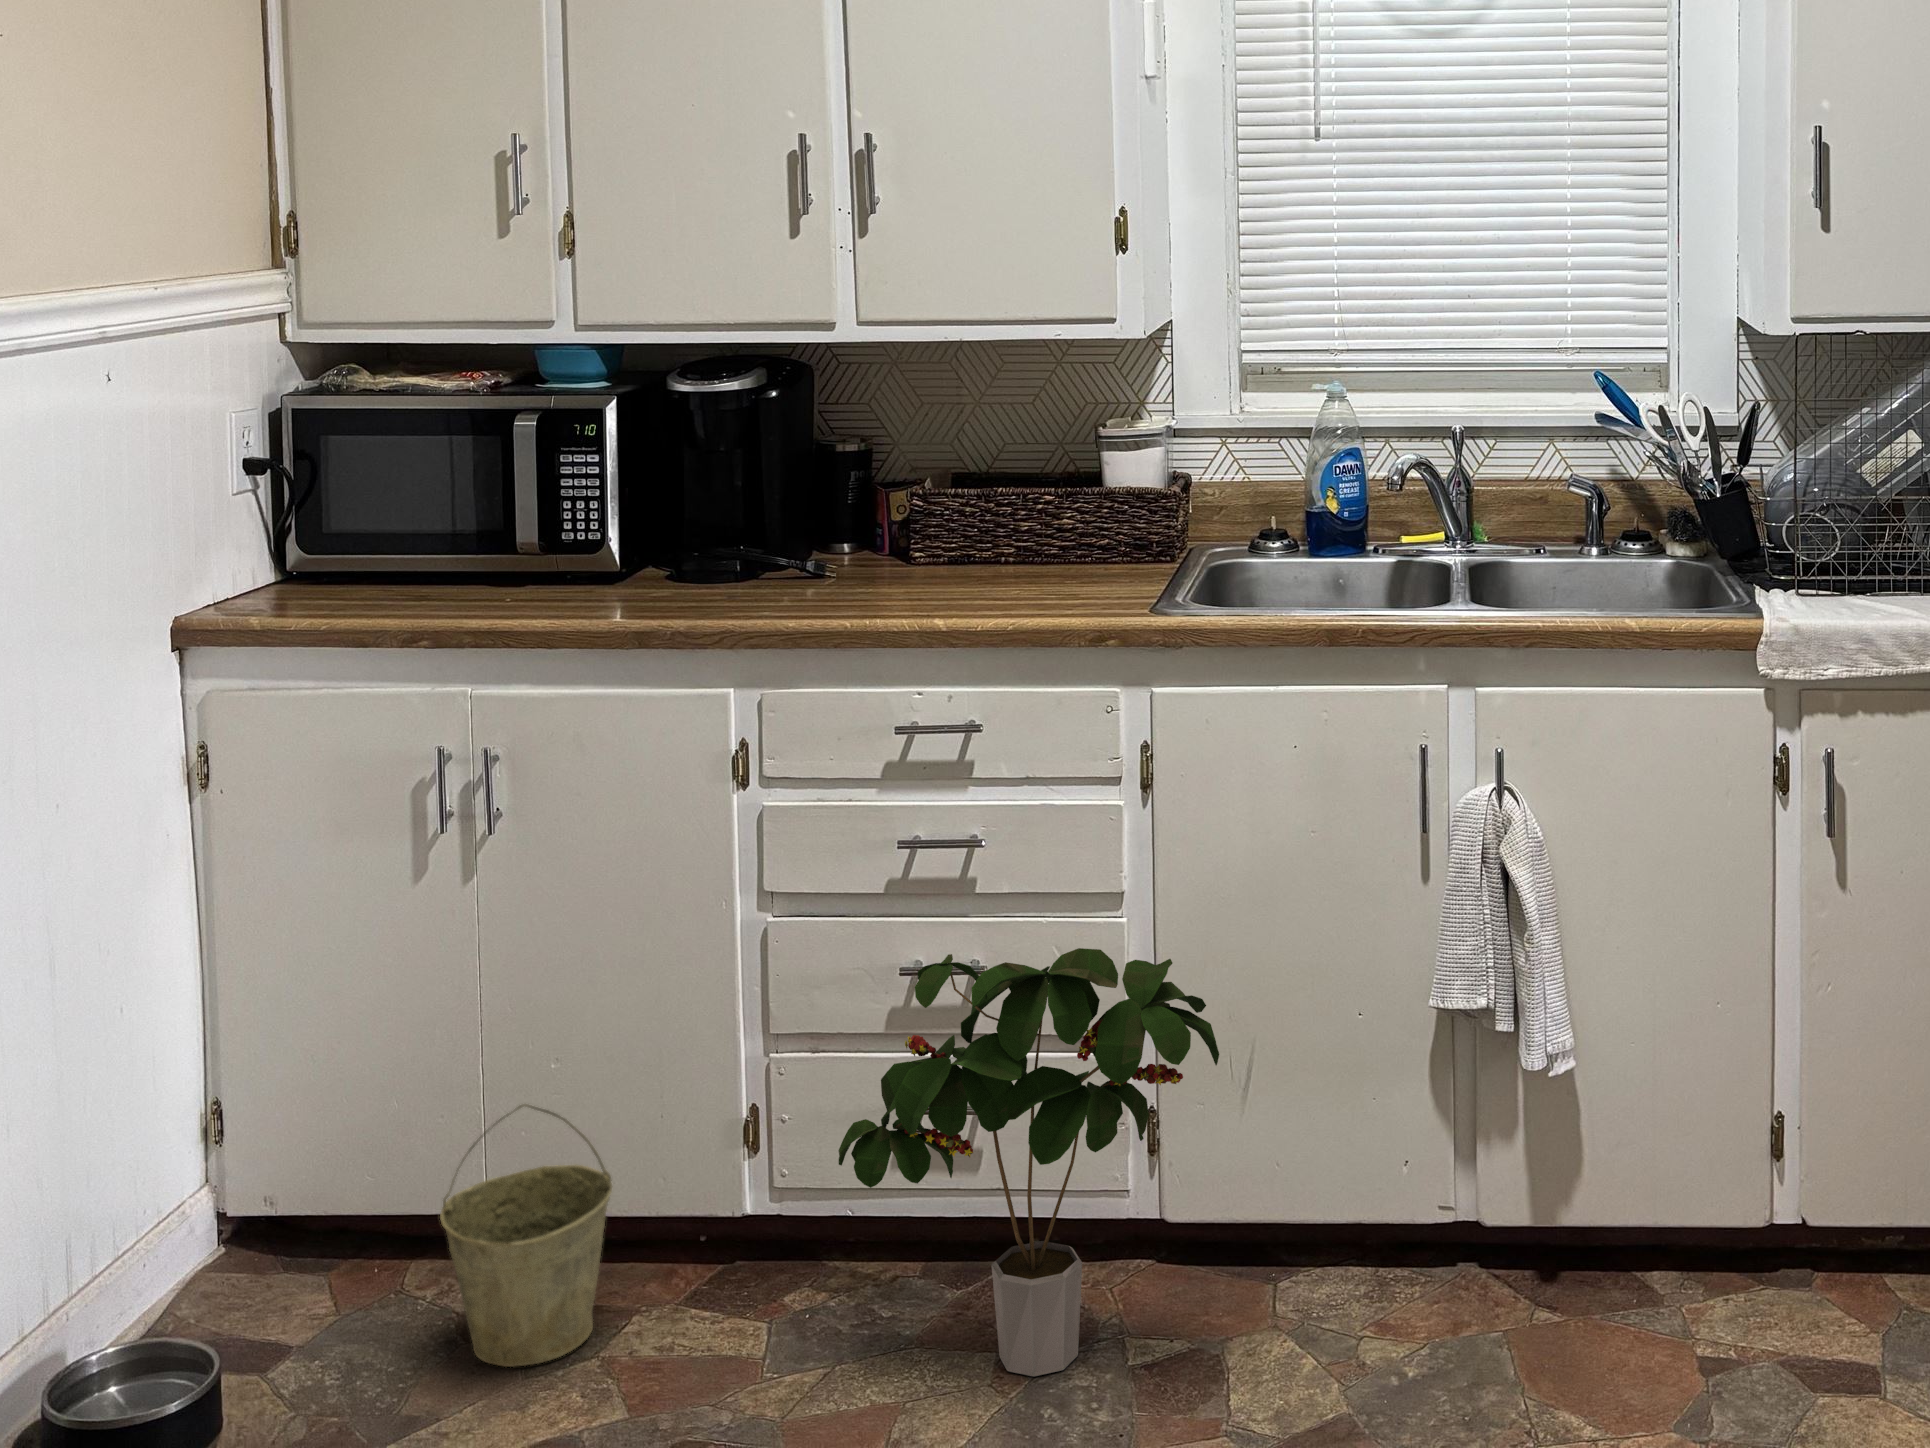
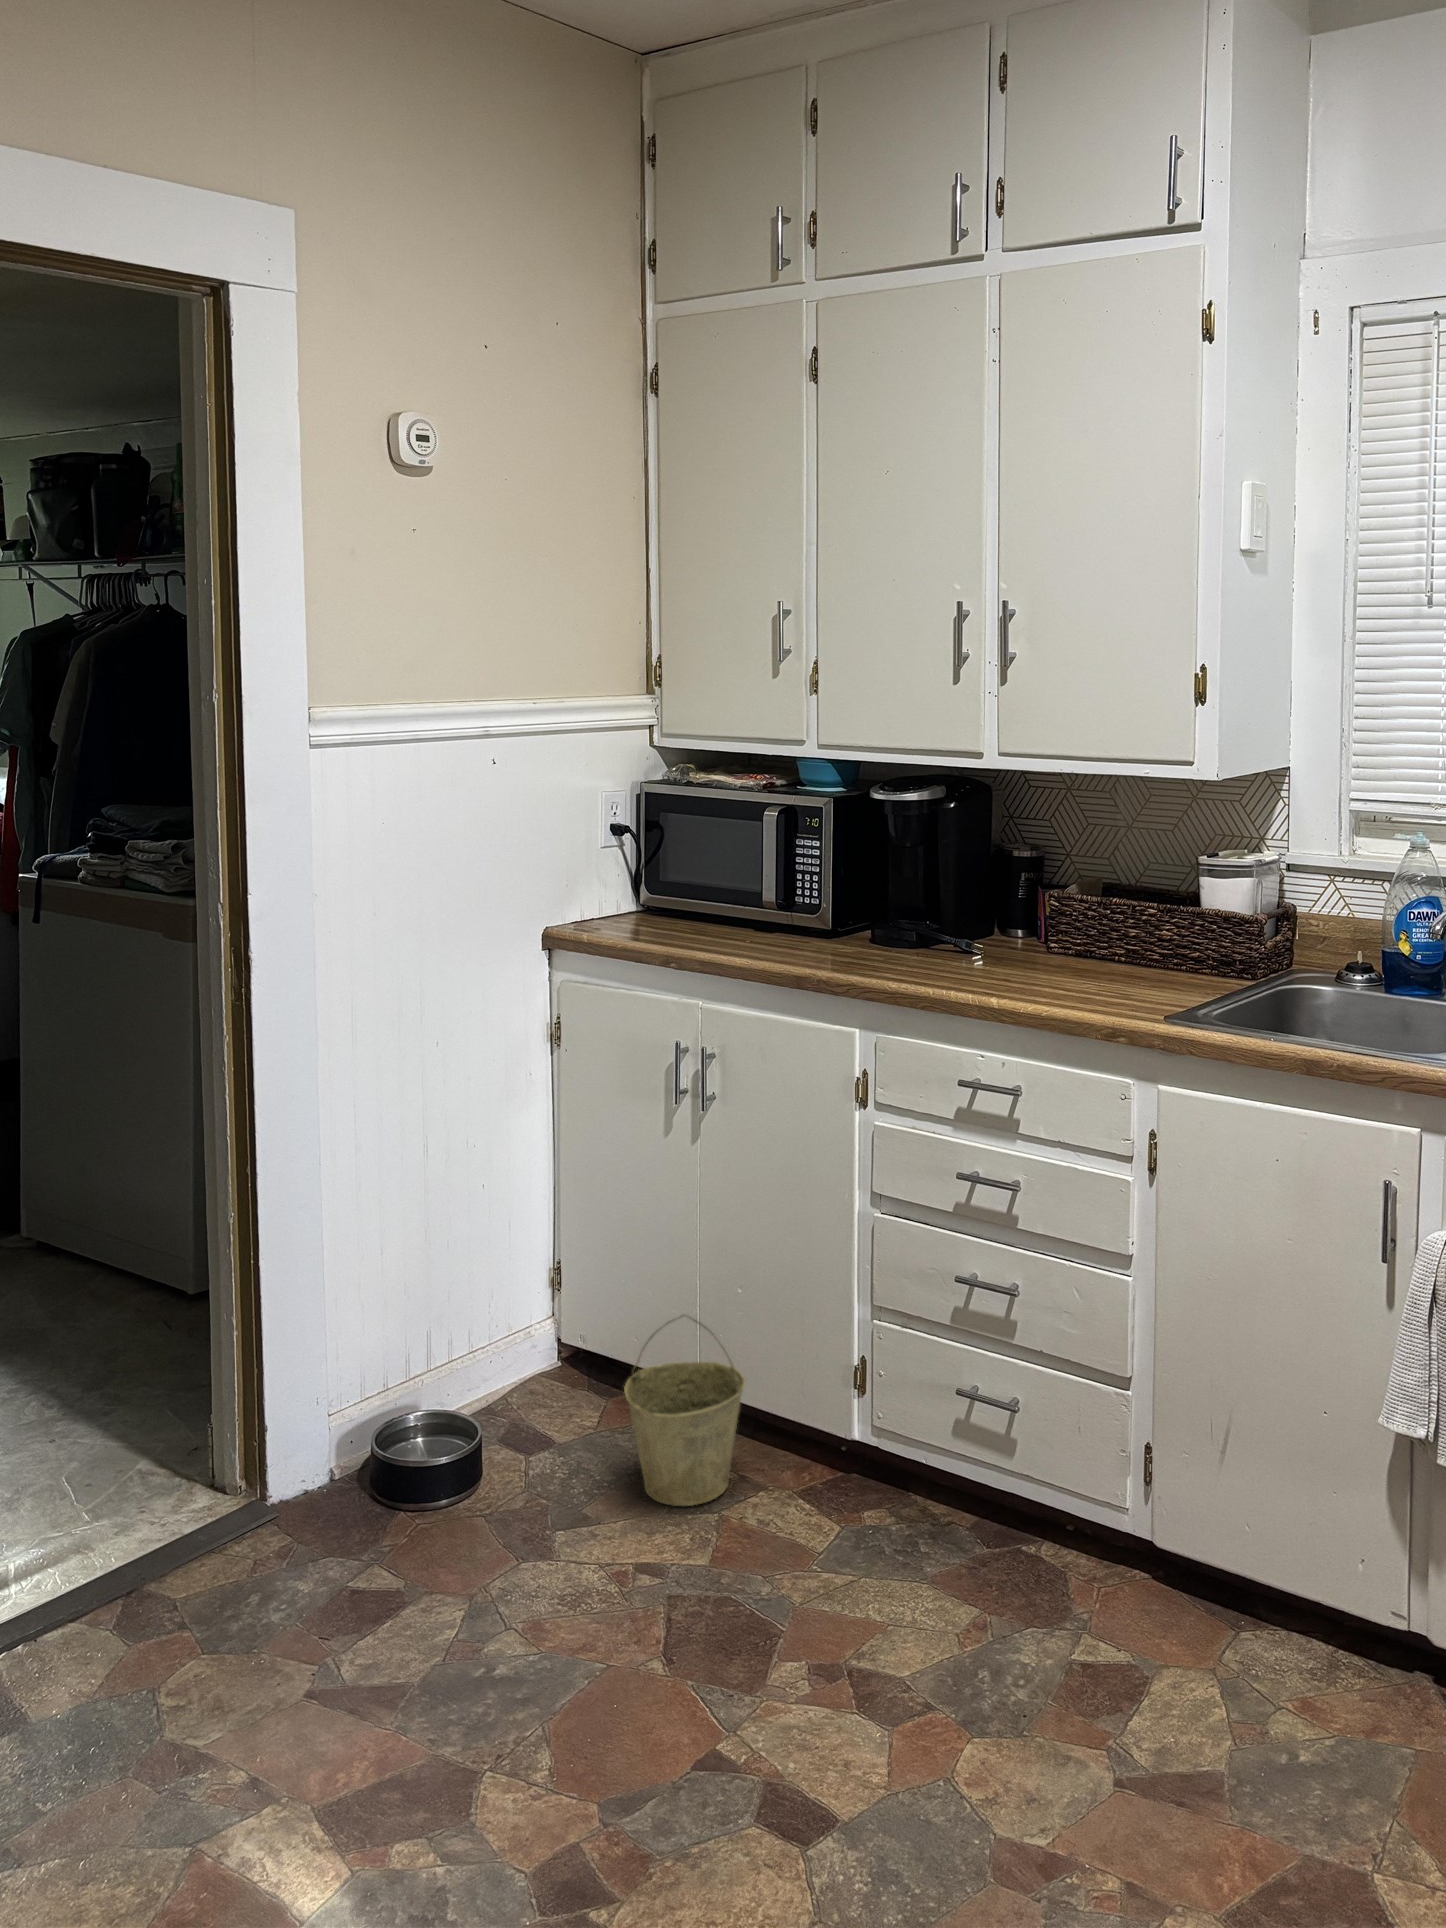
potted plant: present [839,948,1219,1377] -> none [863,1274,1162,1642]

